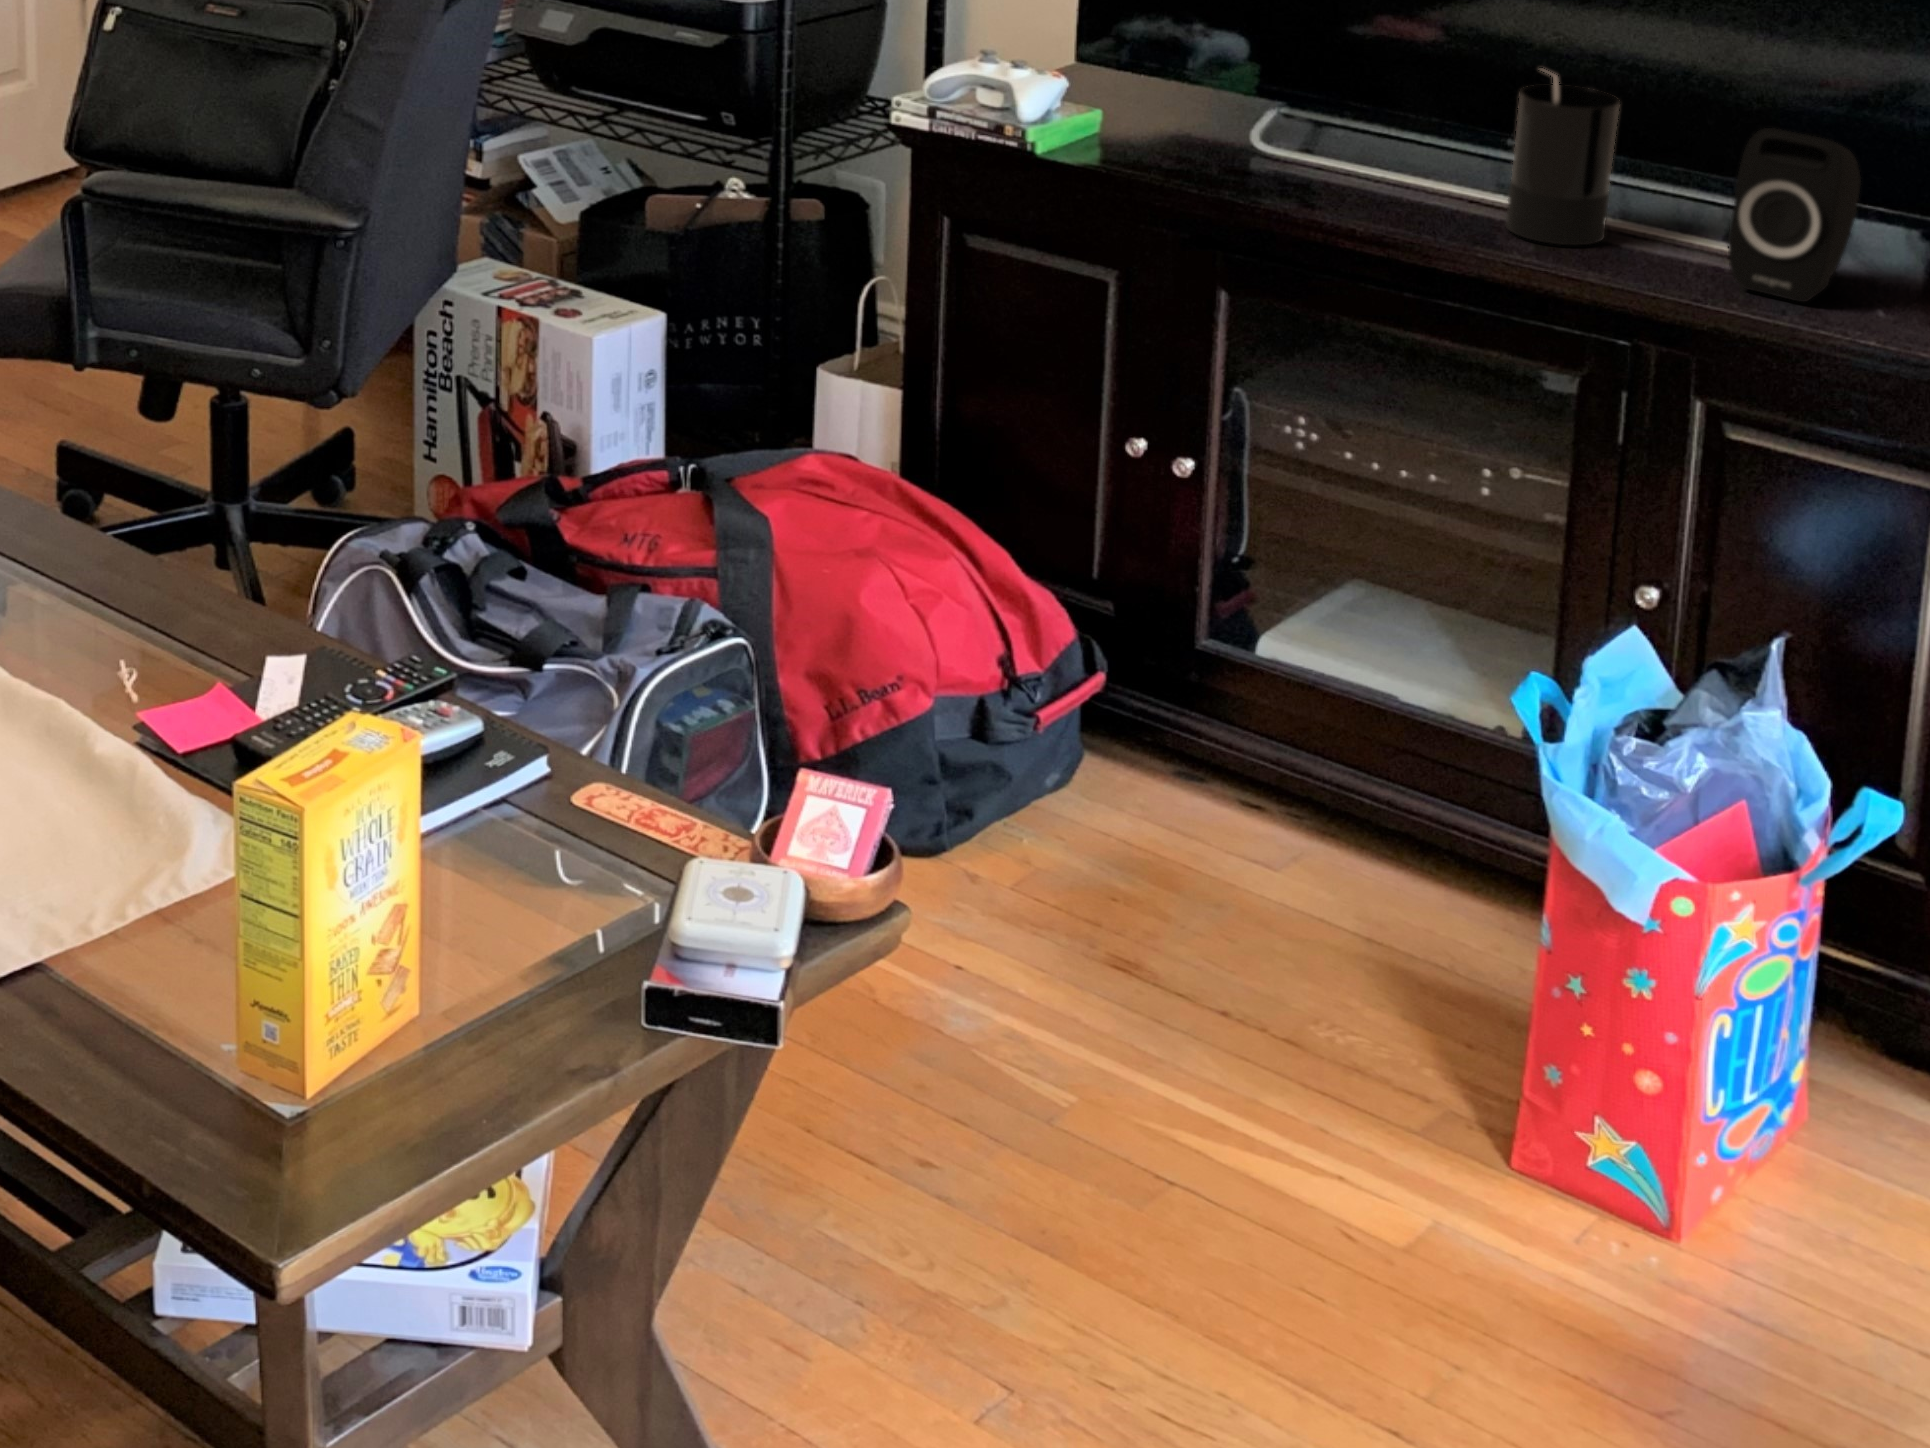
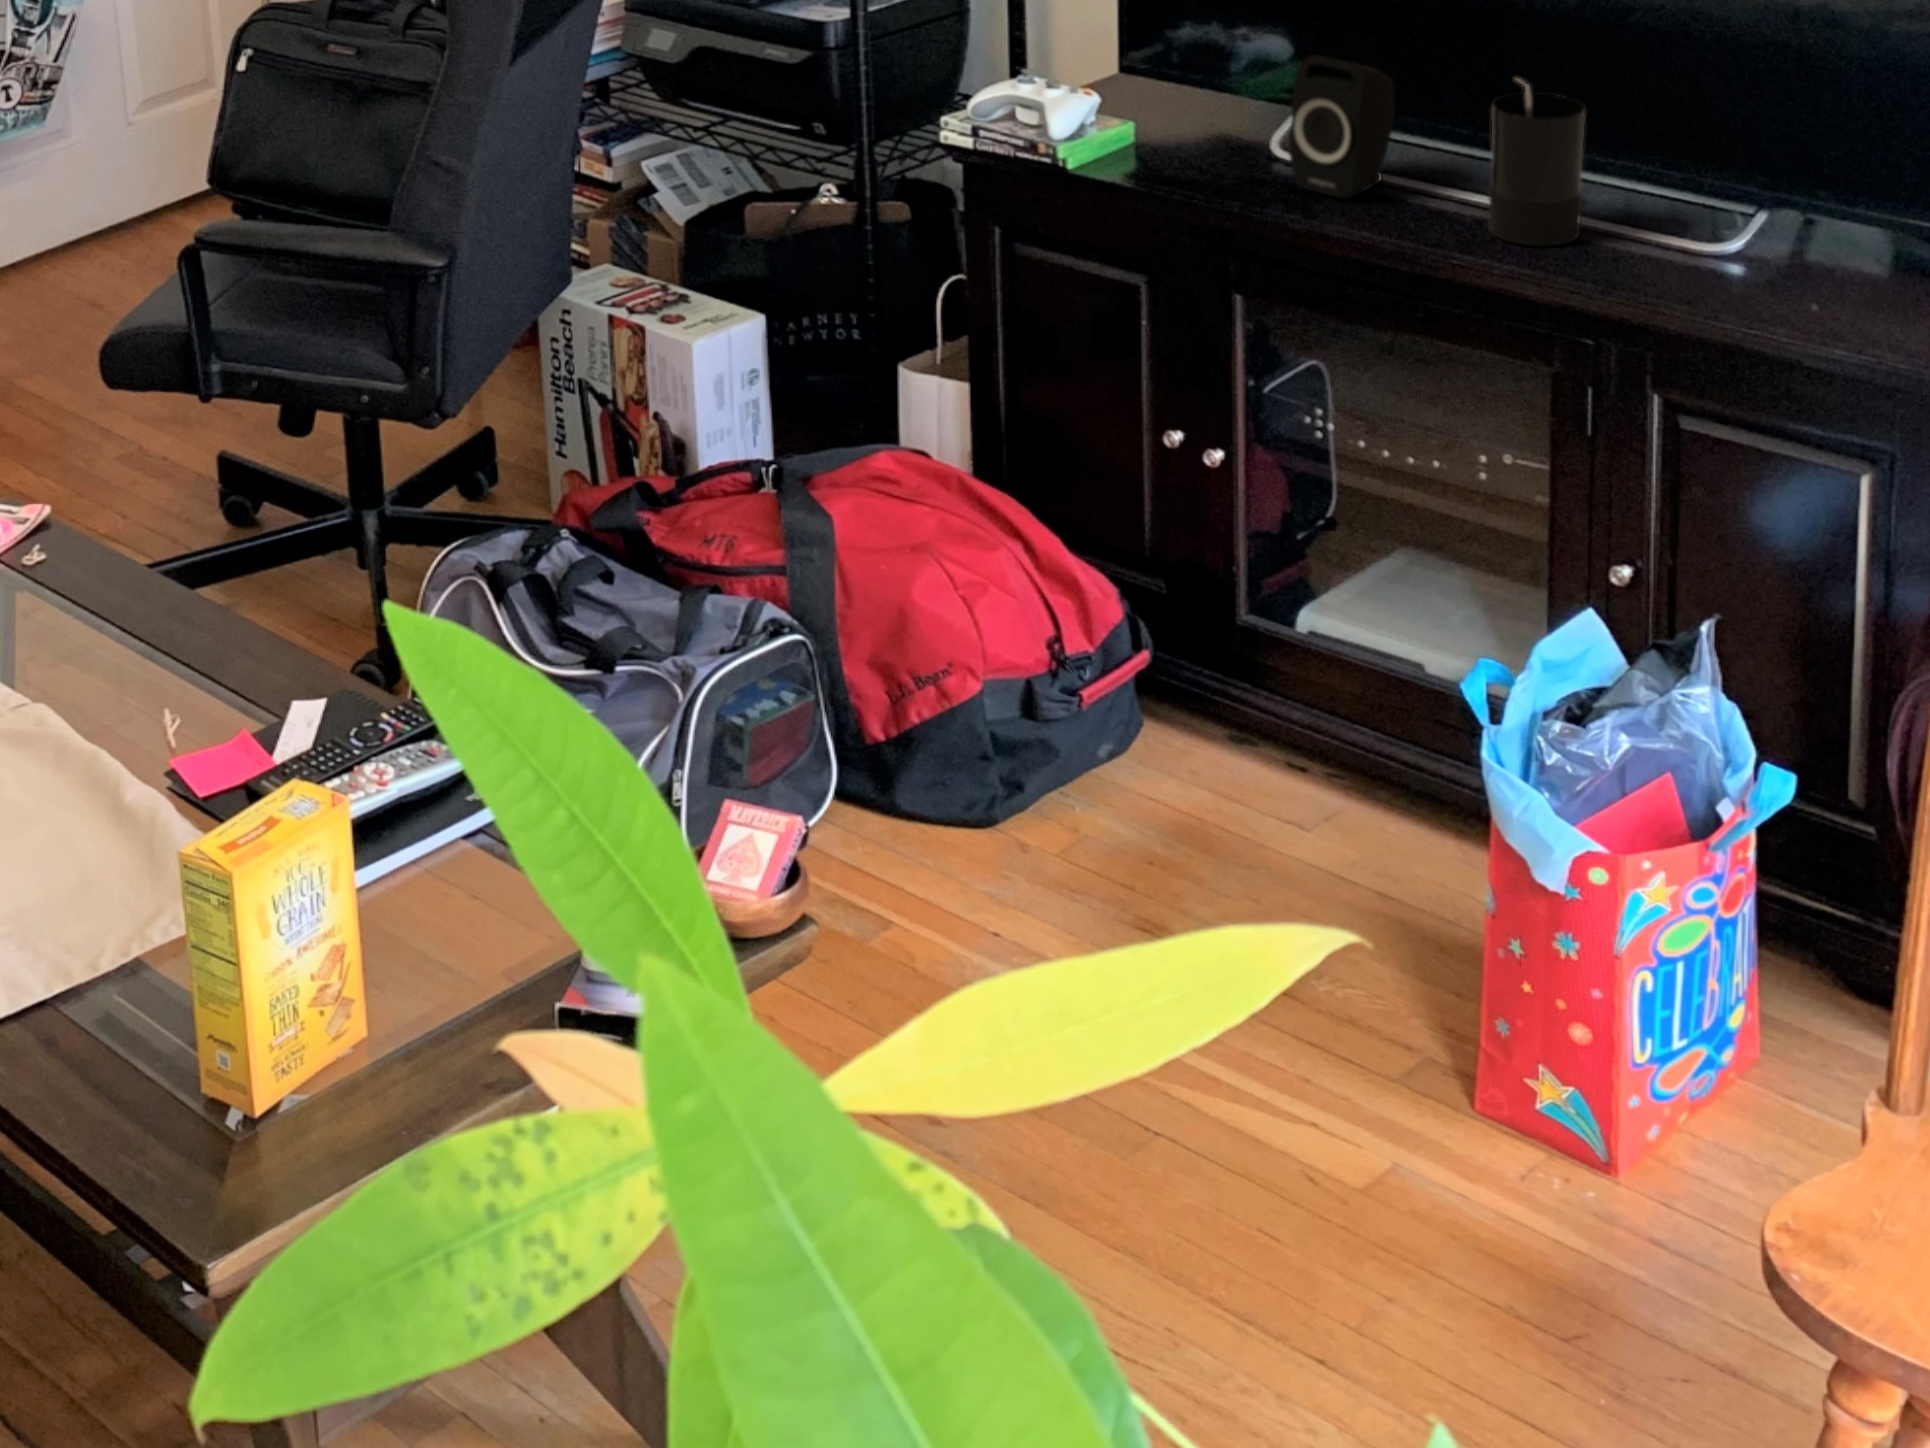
speaker: present [1728,128,1861,302] -> present [1289,55,1395,199]

